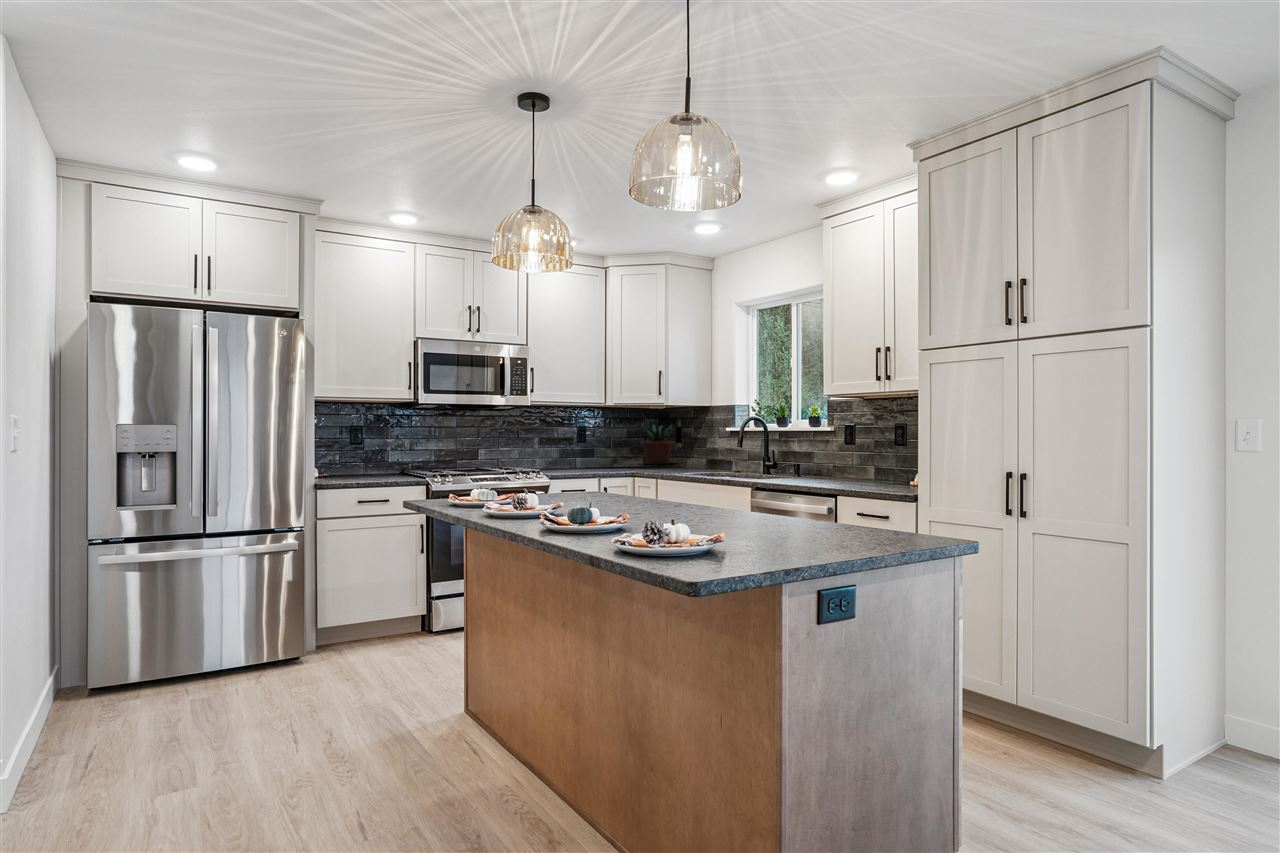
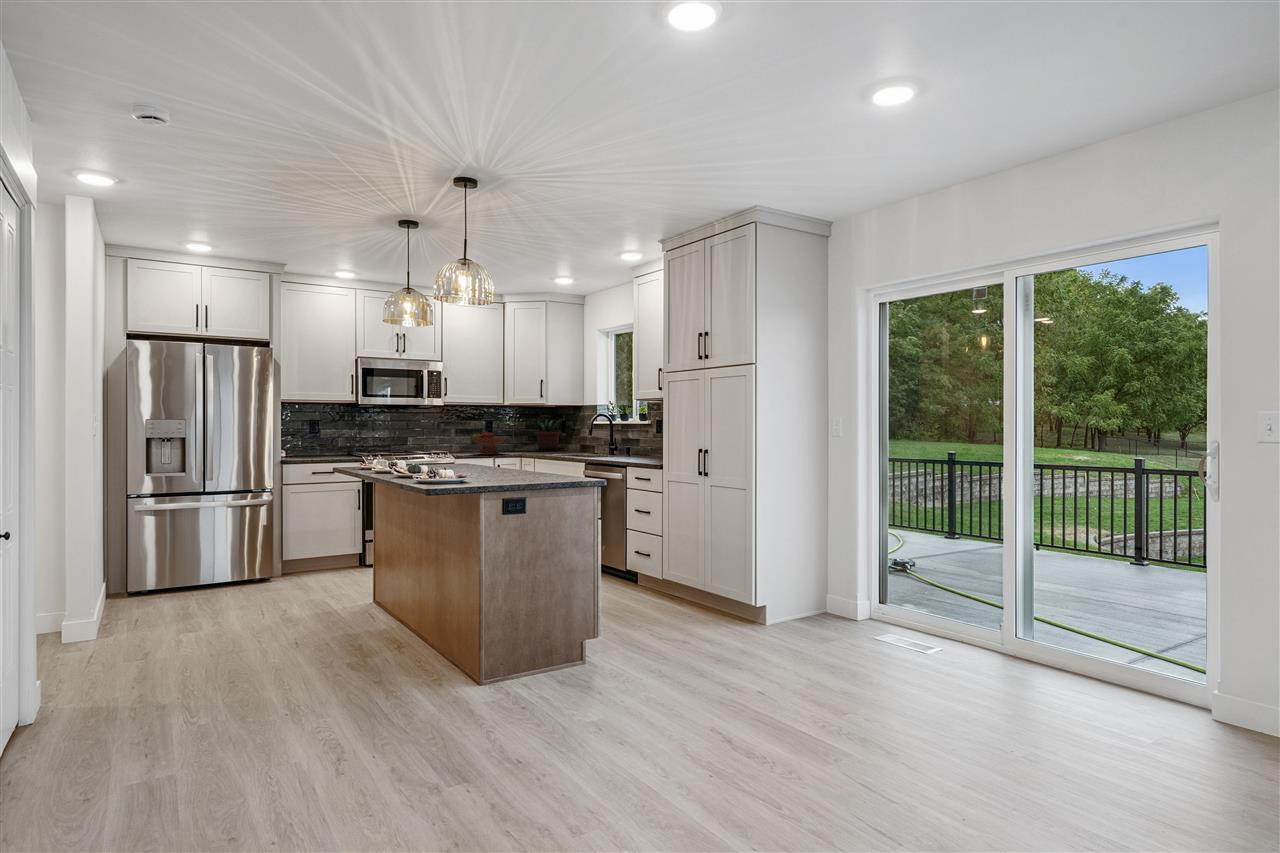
fruit bowl: none [570,440,619,473] -> present [472,431,507,455]

